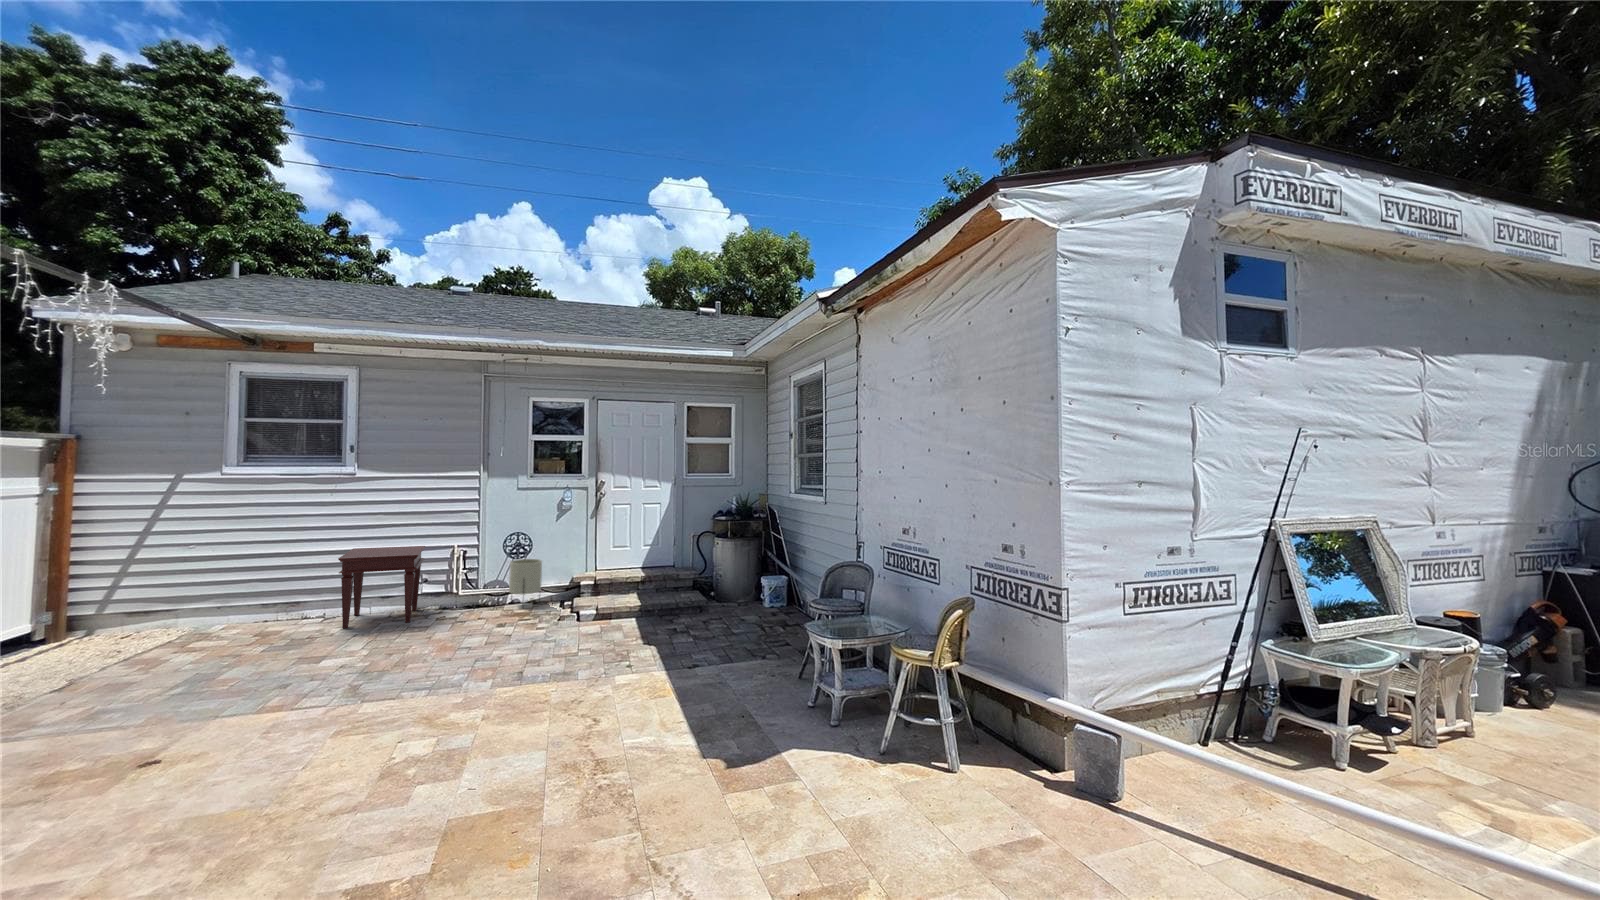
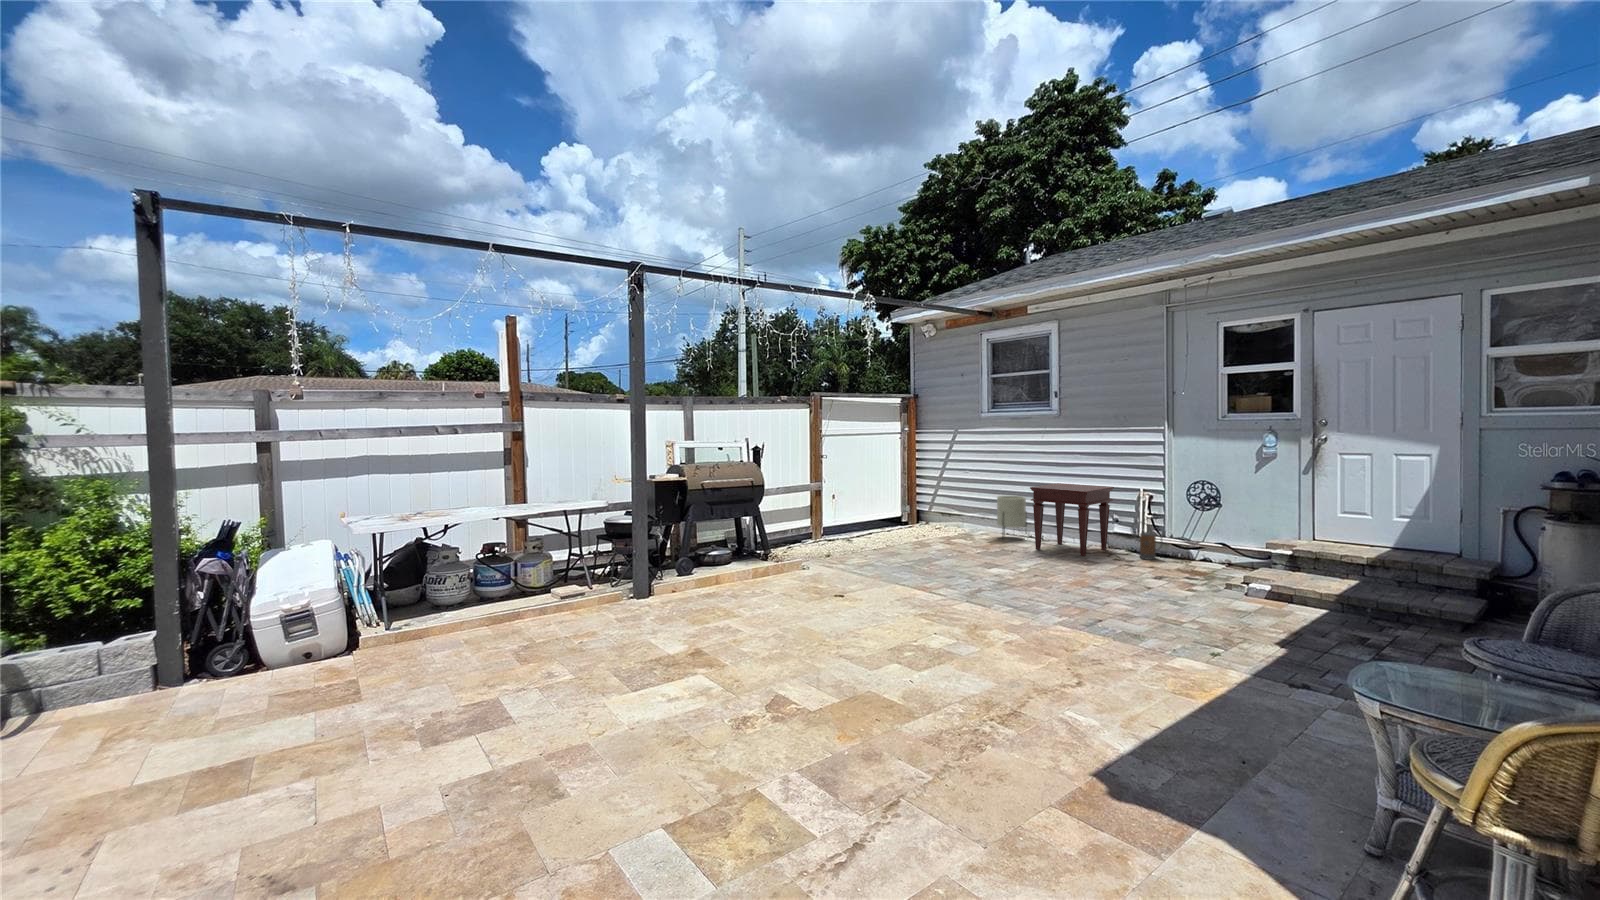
planter: present [509,559,542,608] -> present [997,496,1027,535]
watering can: none [451,576,486,611] -> present [1131,522,1165,560]

